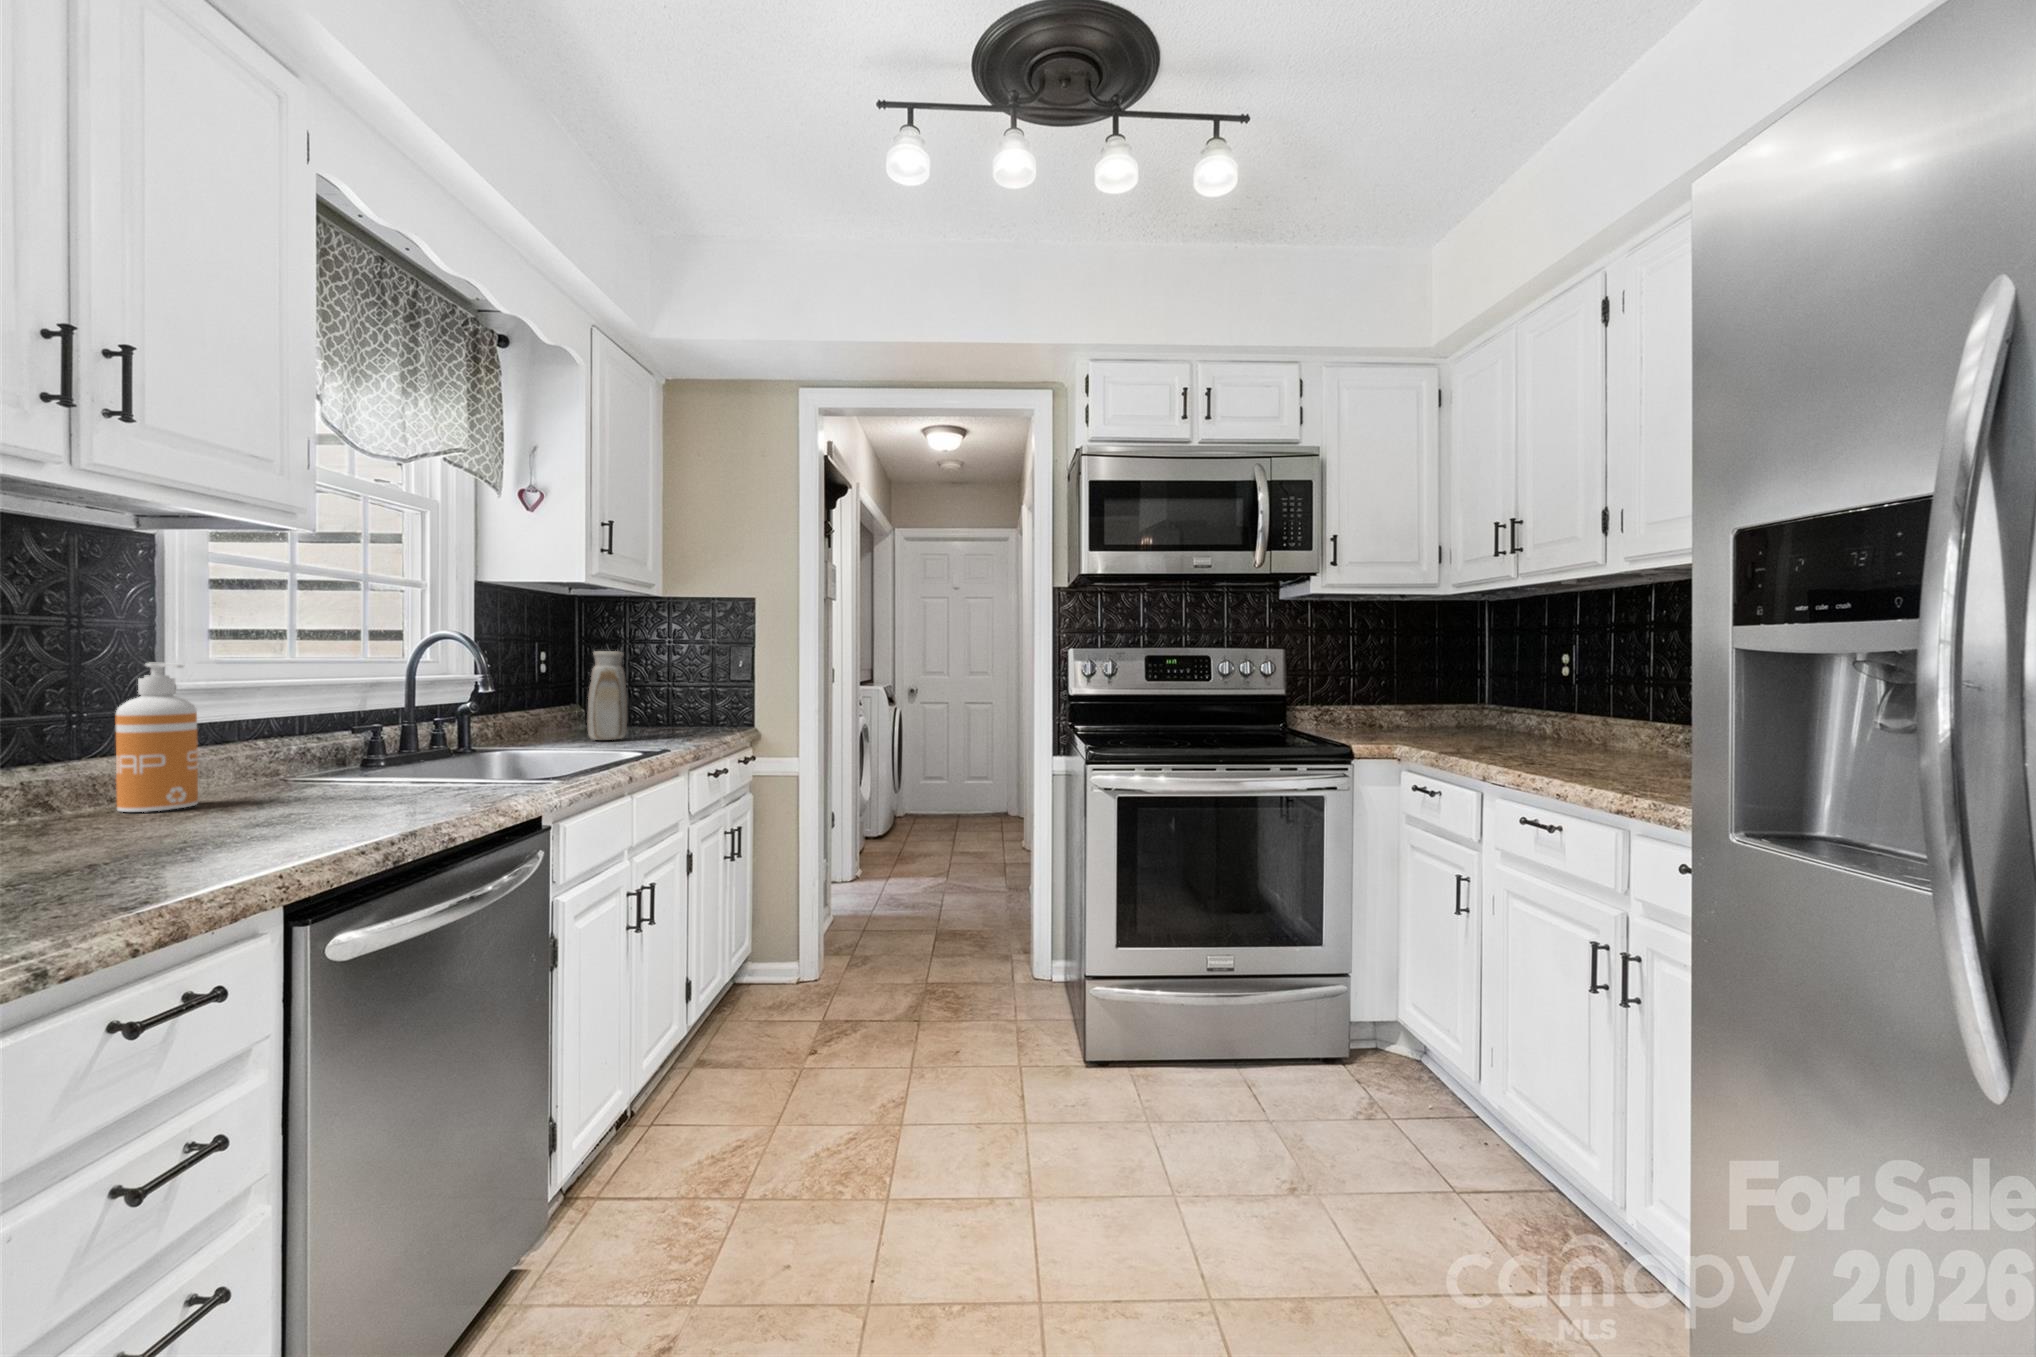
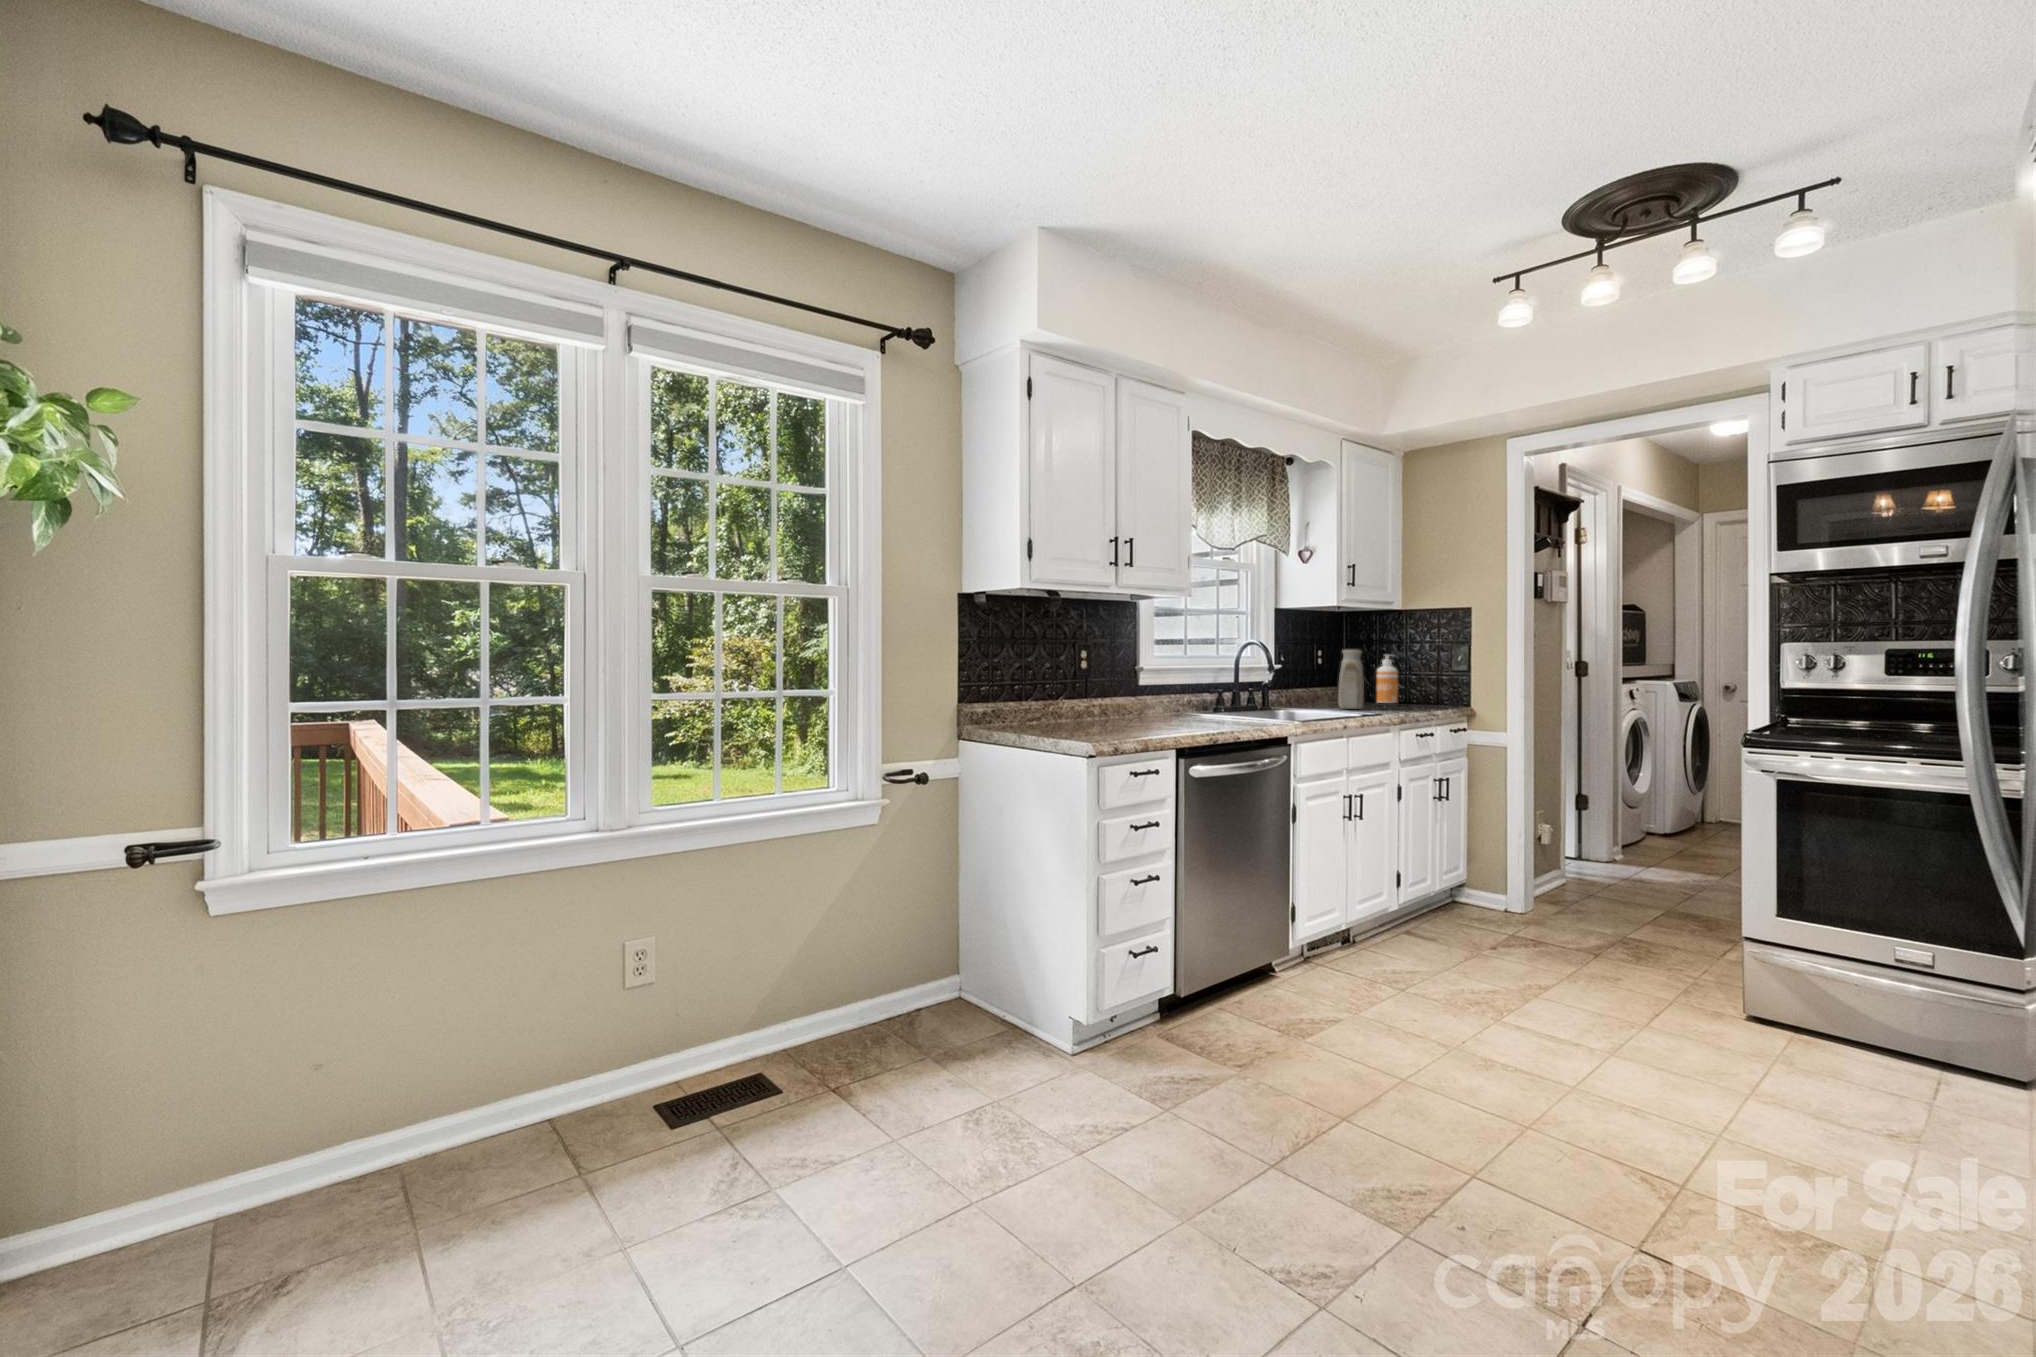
soap dispenser: present [116,663,198,812] -> present [1377,655,1398,703]

